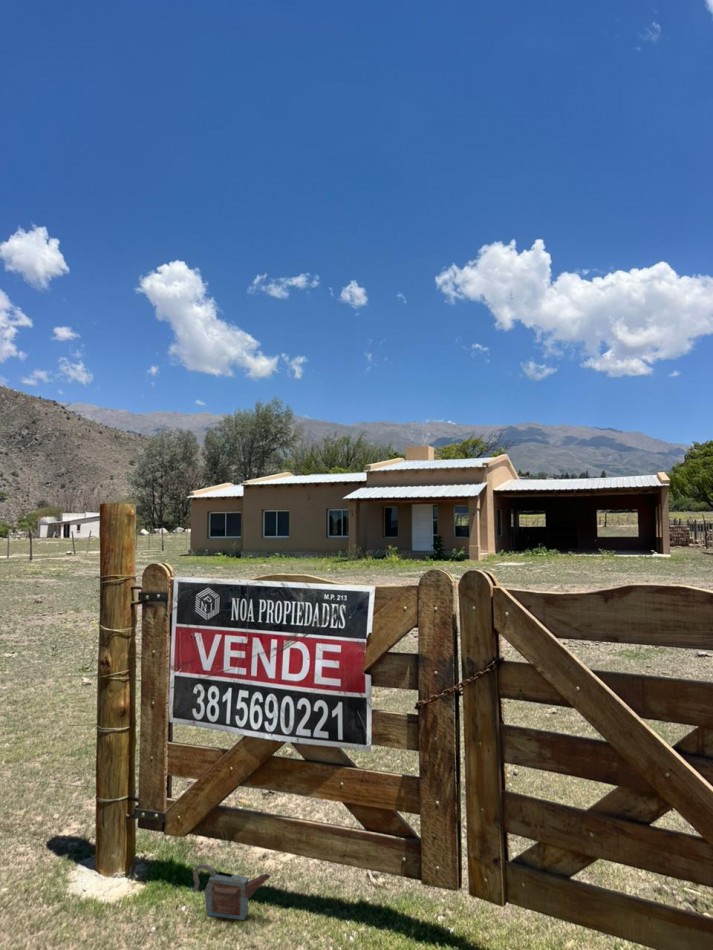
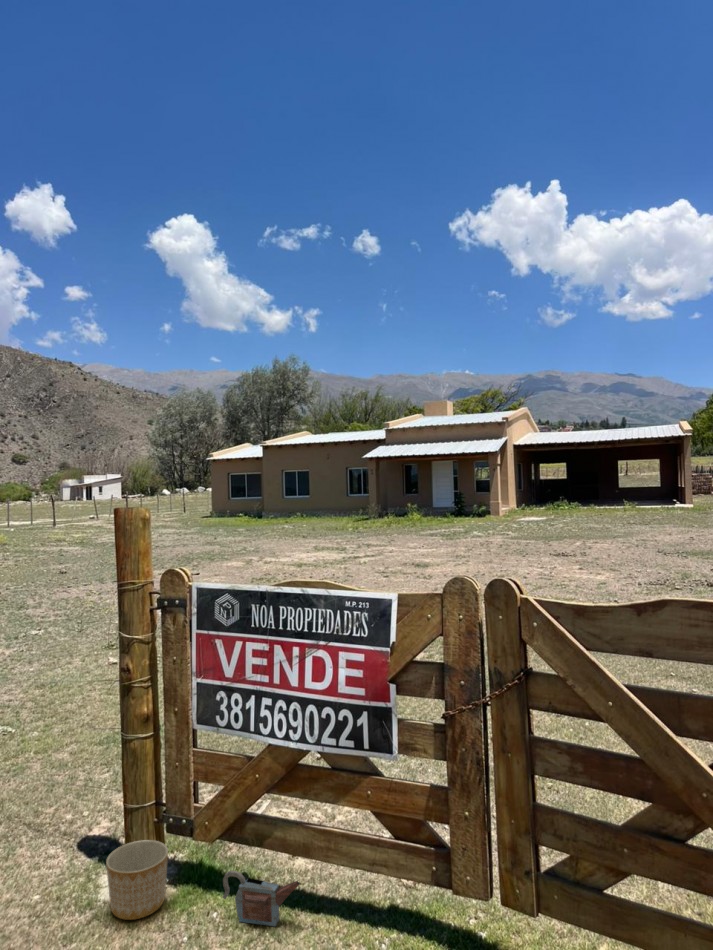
planter: none [77,835,139,913] -> present [106,840,168,920]

